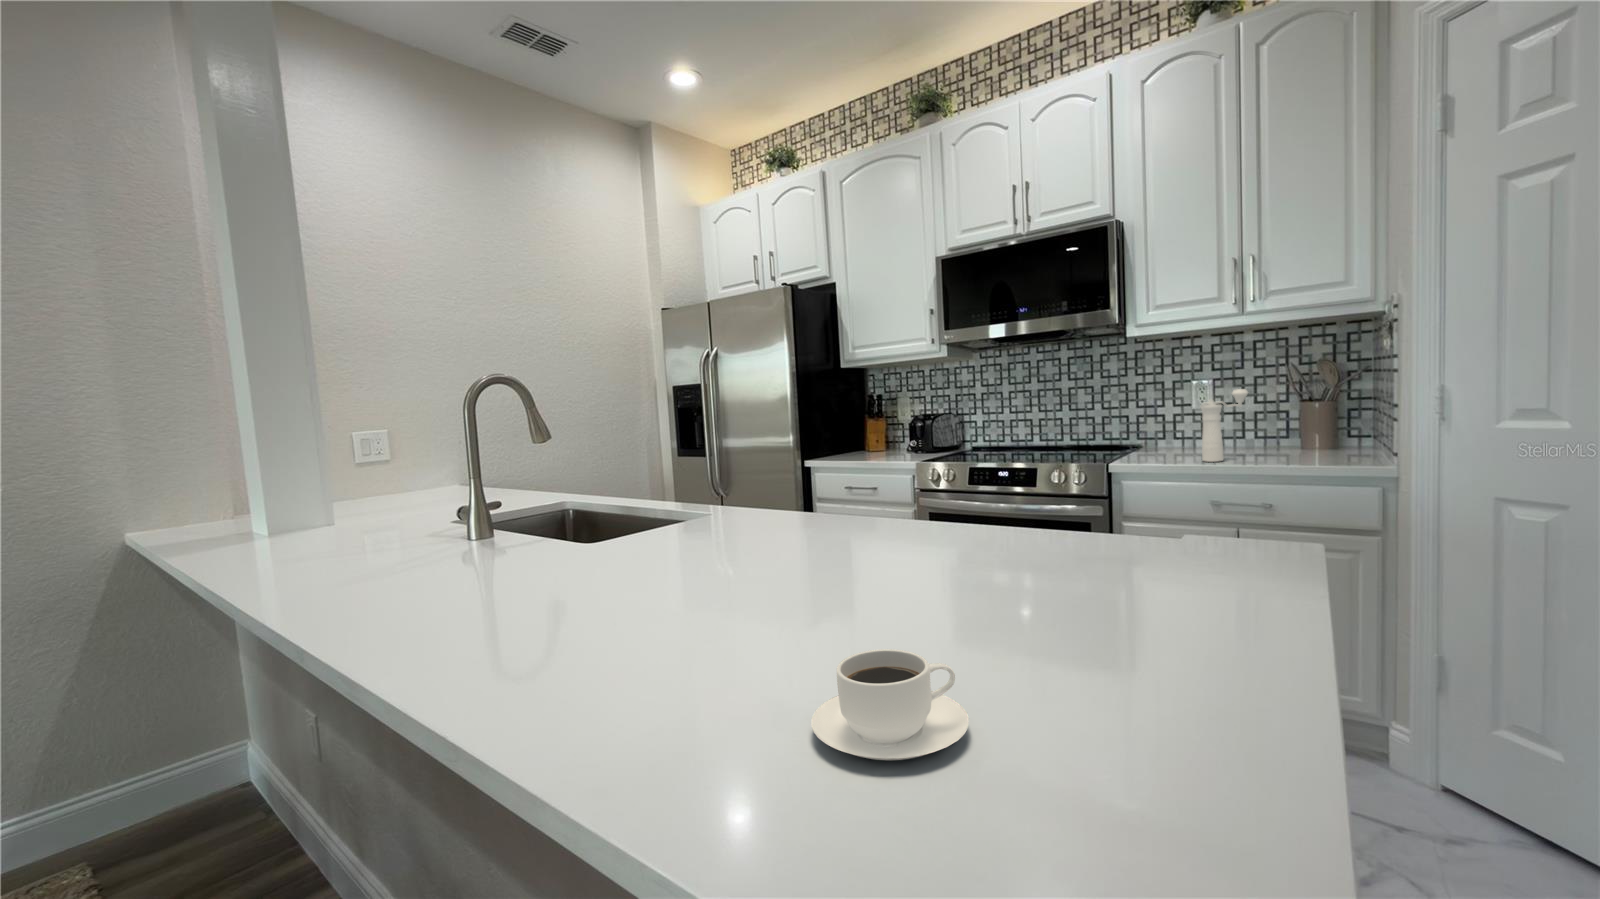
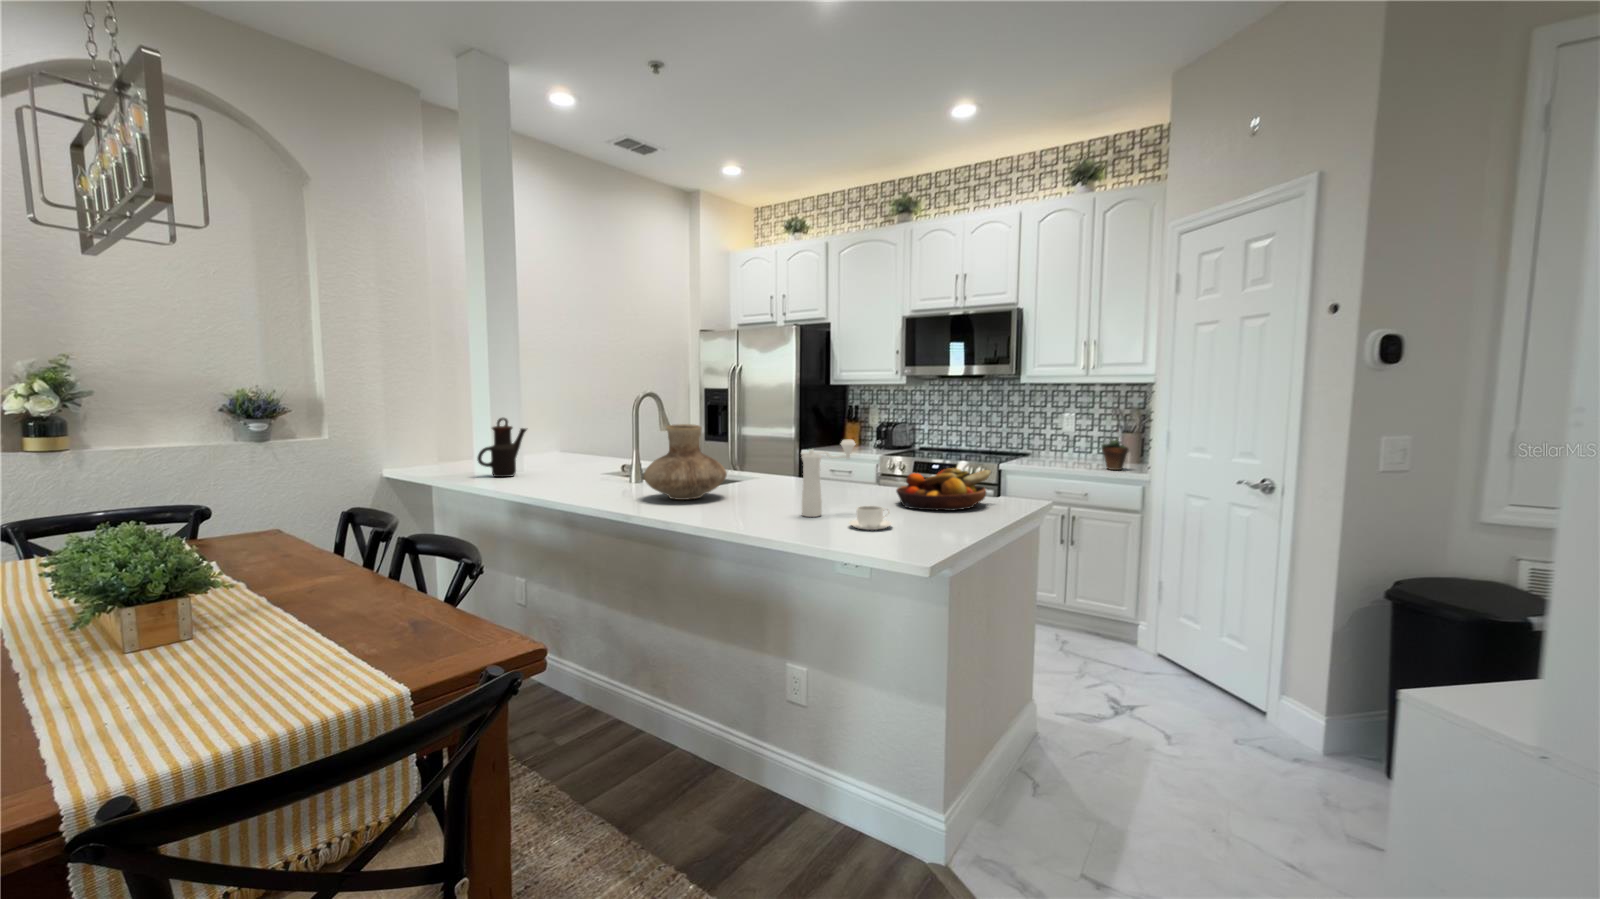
pepper mill: present [1201,389,1248,462] -> present [801,440,856,517]
succulent plant: none [1287,394,1338,463] -> present [1102,440,1129,470]
vase: none [375,427,576,599] -> present [644,424,727,500]
teapot: none [209,441,305,545] -> present [477,418,527,477]
fruit bowl: none [958,489,1200,613] -> present [896,468,992,511]

